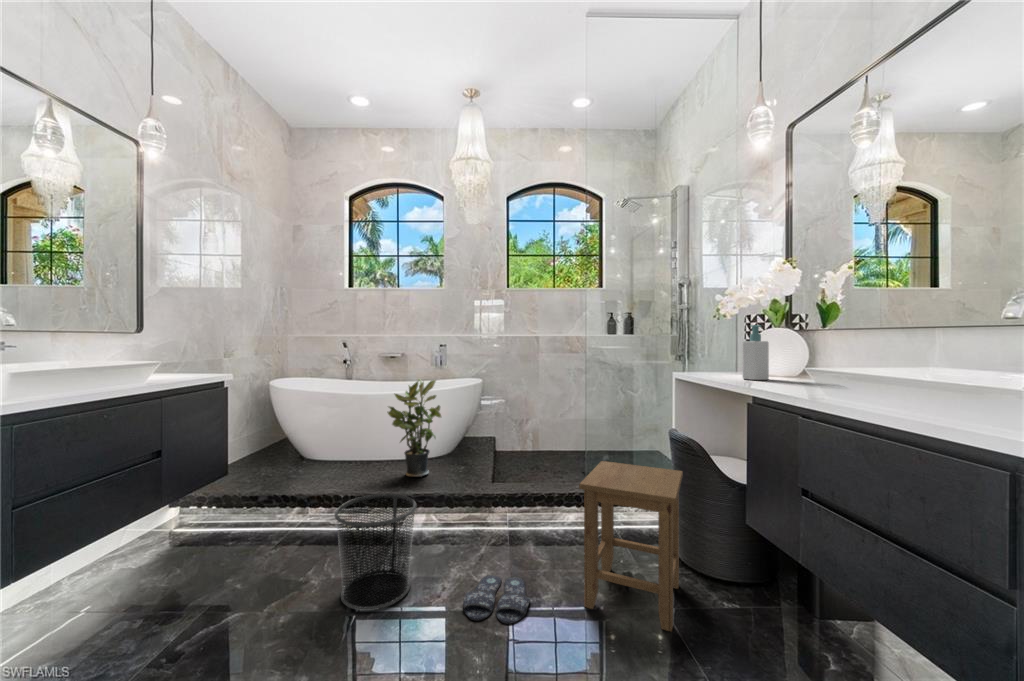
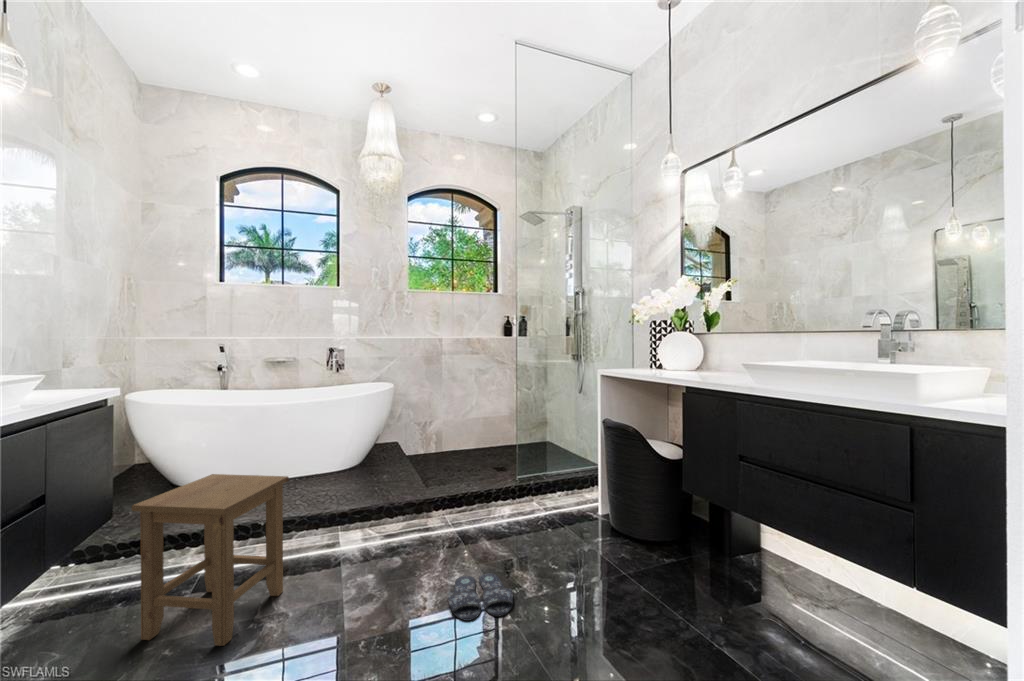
soap bottle: present [742,325,769,380] -> none [665,329,686,374]
potted plant: present [387,379,441,477] -> none [304,384,367,492]
stool: present [579,461,683,631] -> present [132,474,289,646]
waste bin: present [334,493,416,611] -> none [301,509,392,640]

